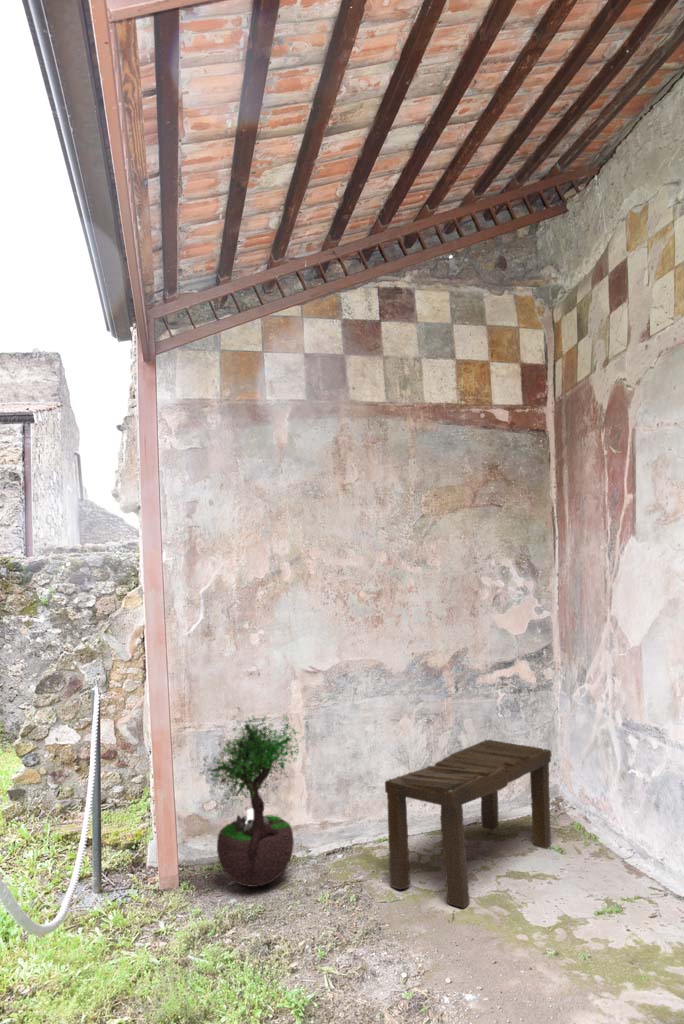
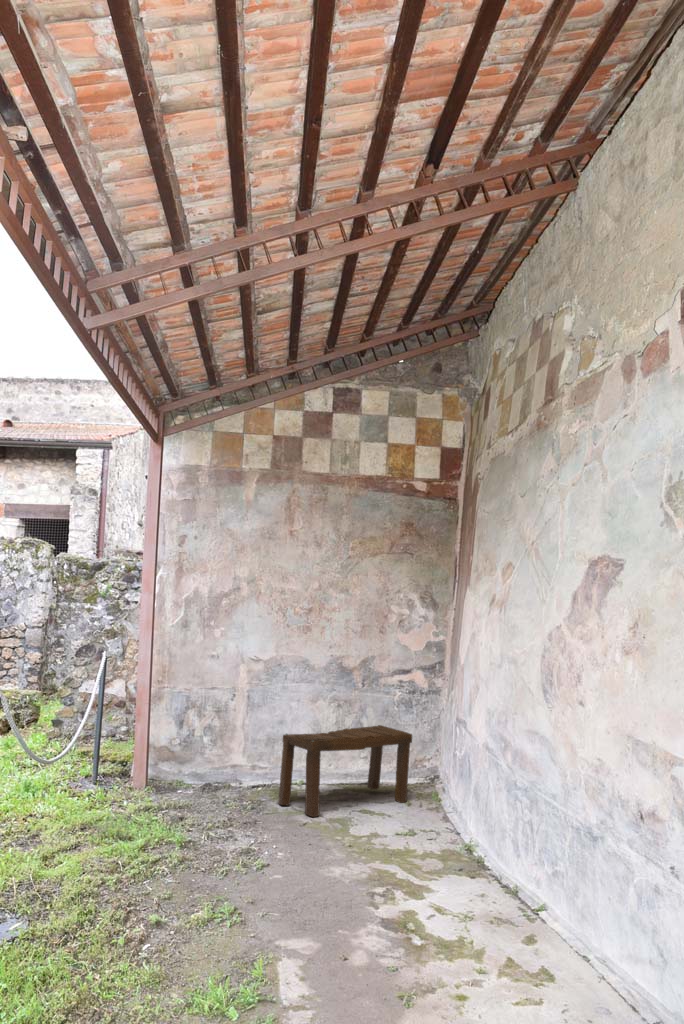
potted tree: present [200,708,304,887] -> none [164,674,235,793]

